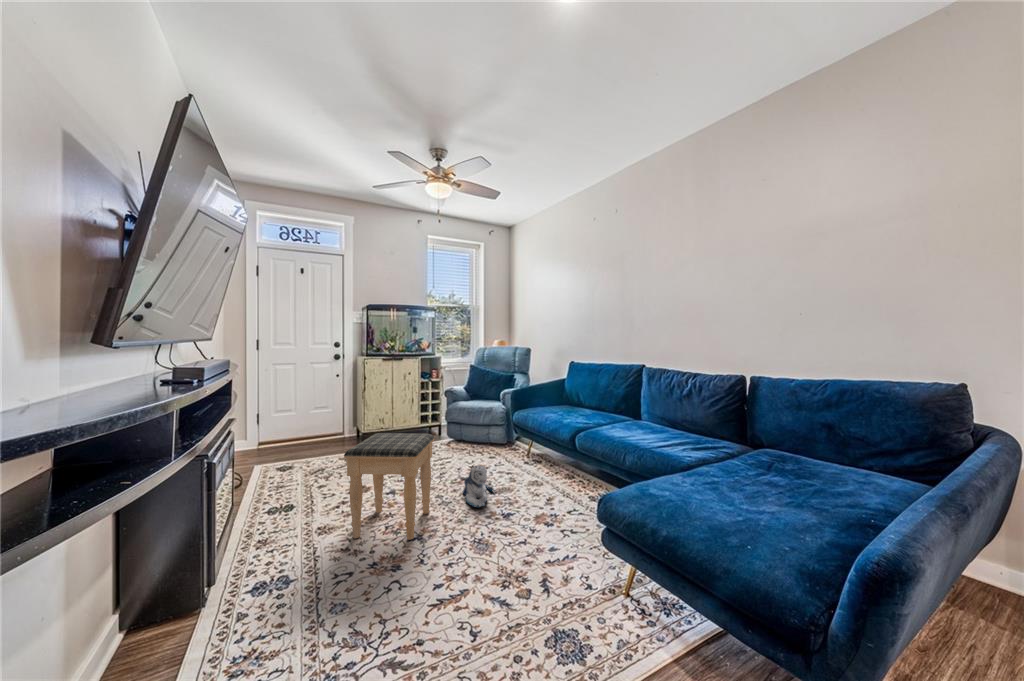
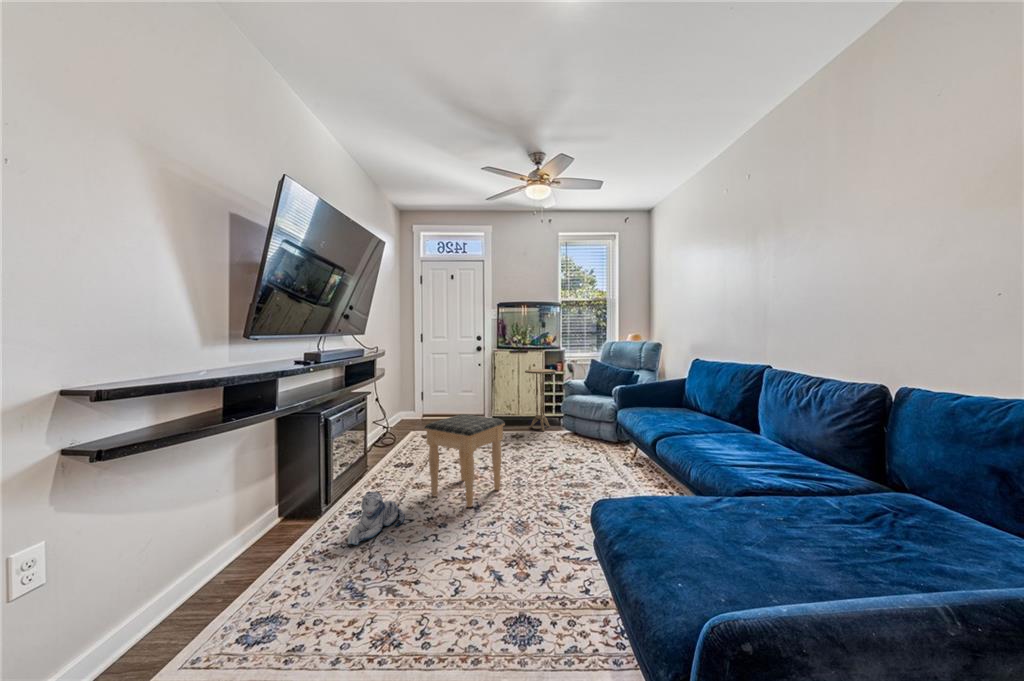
side table: none [404,377,437,443] -> present [525,369,556,432]
plush toy: present [462,466,493,508] -> present [348,491,404,545]

